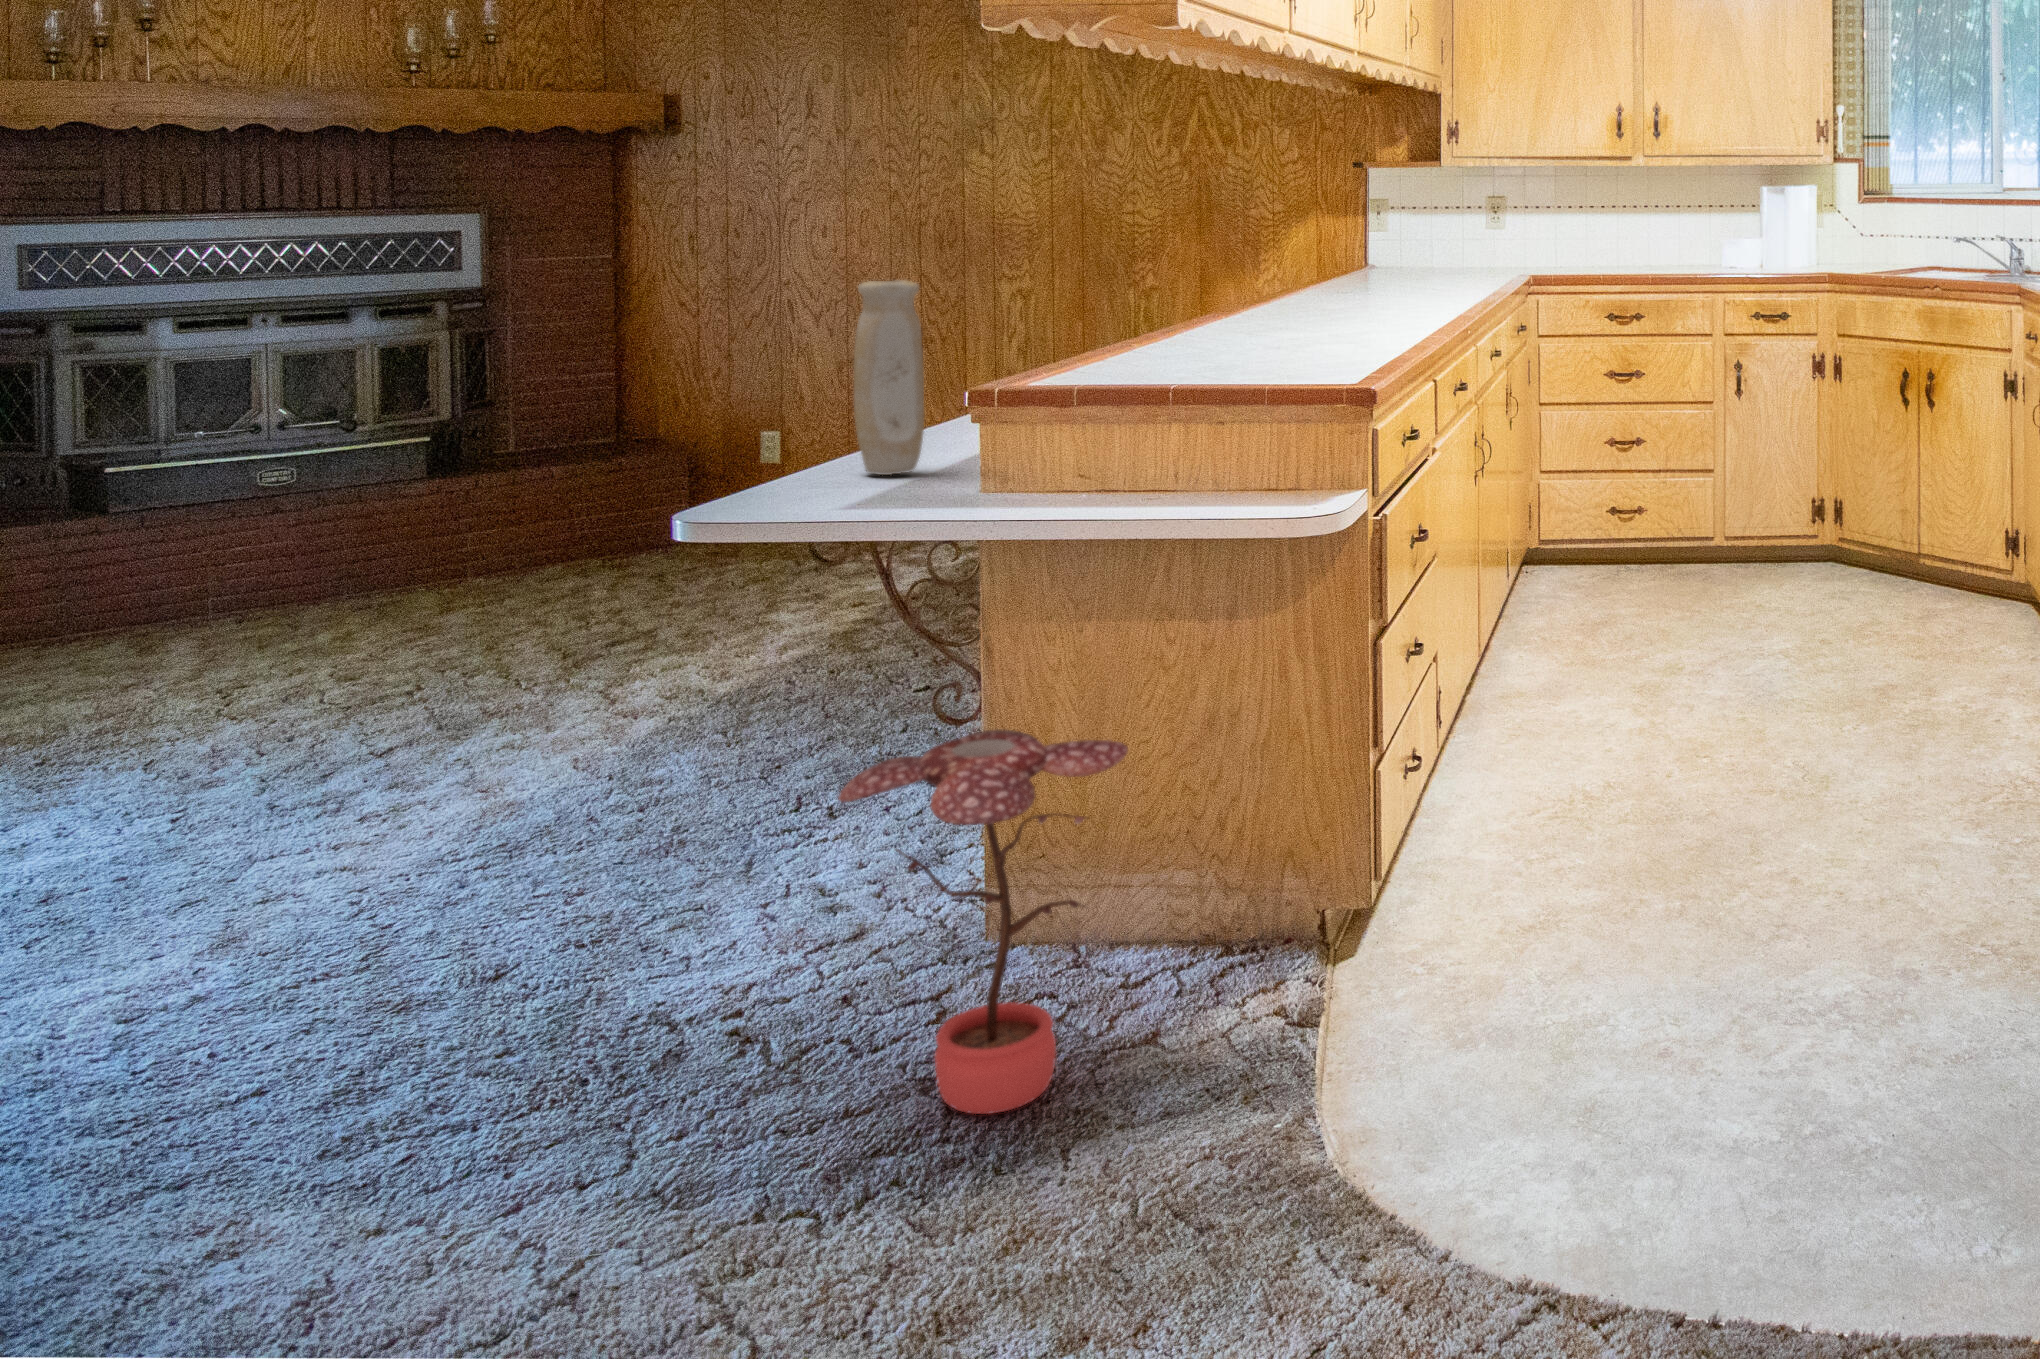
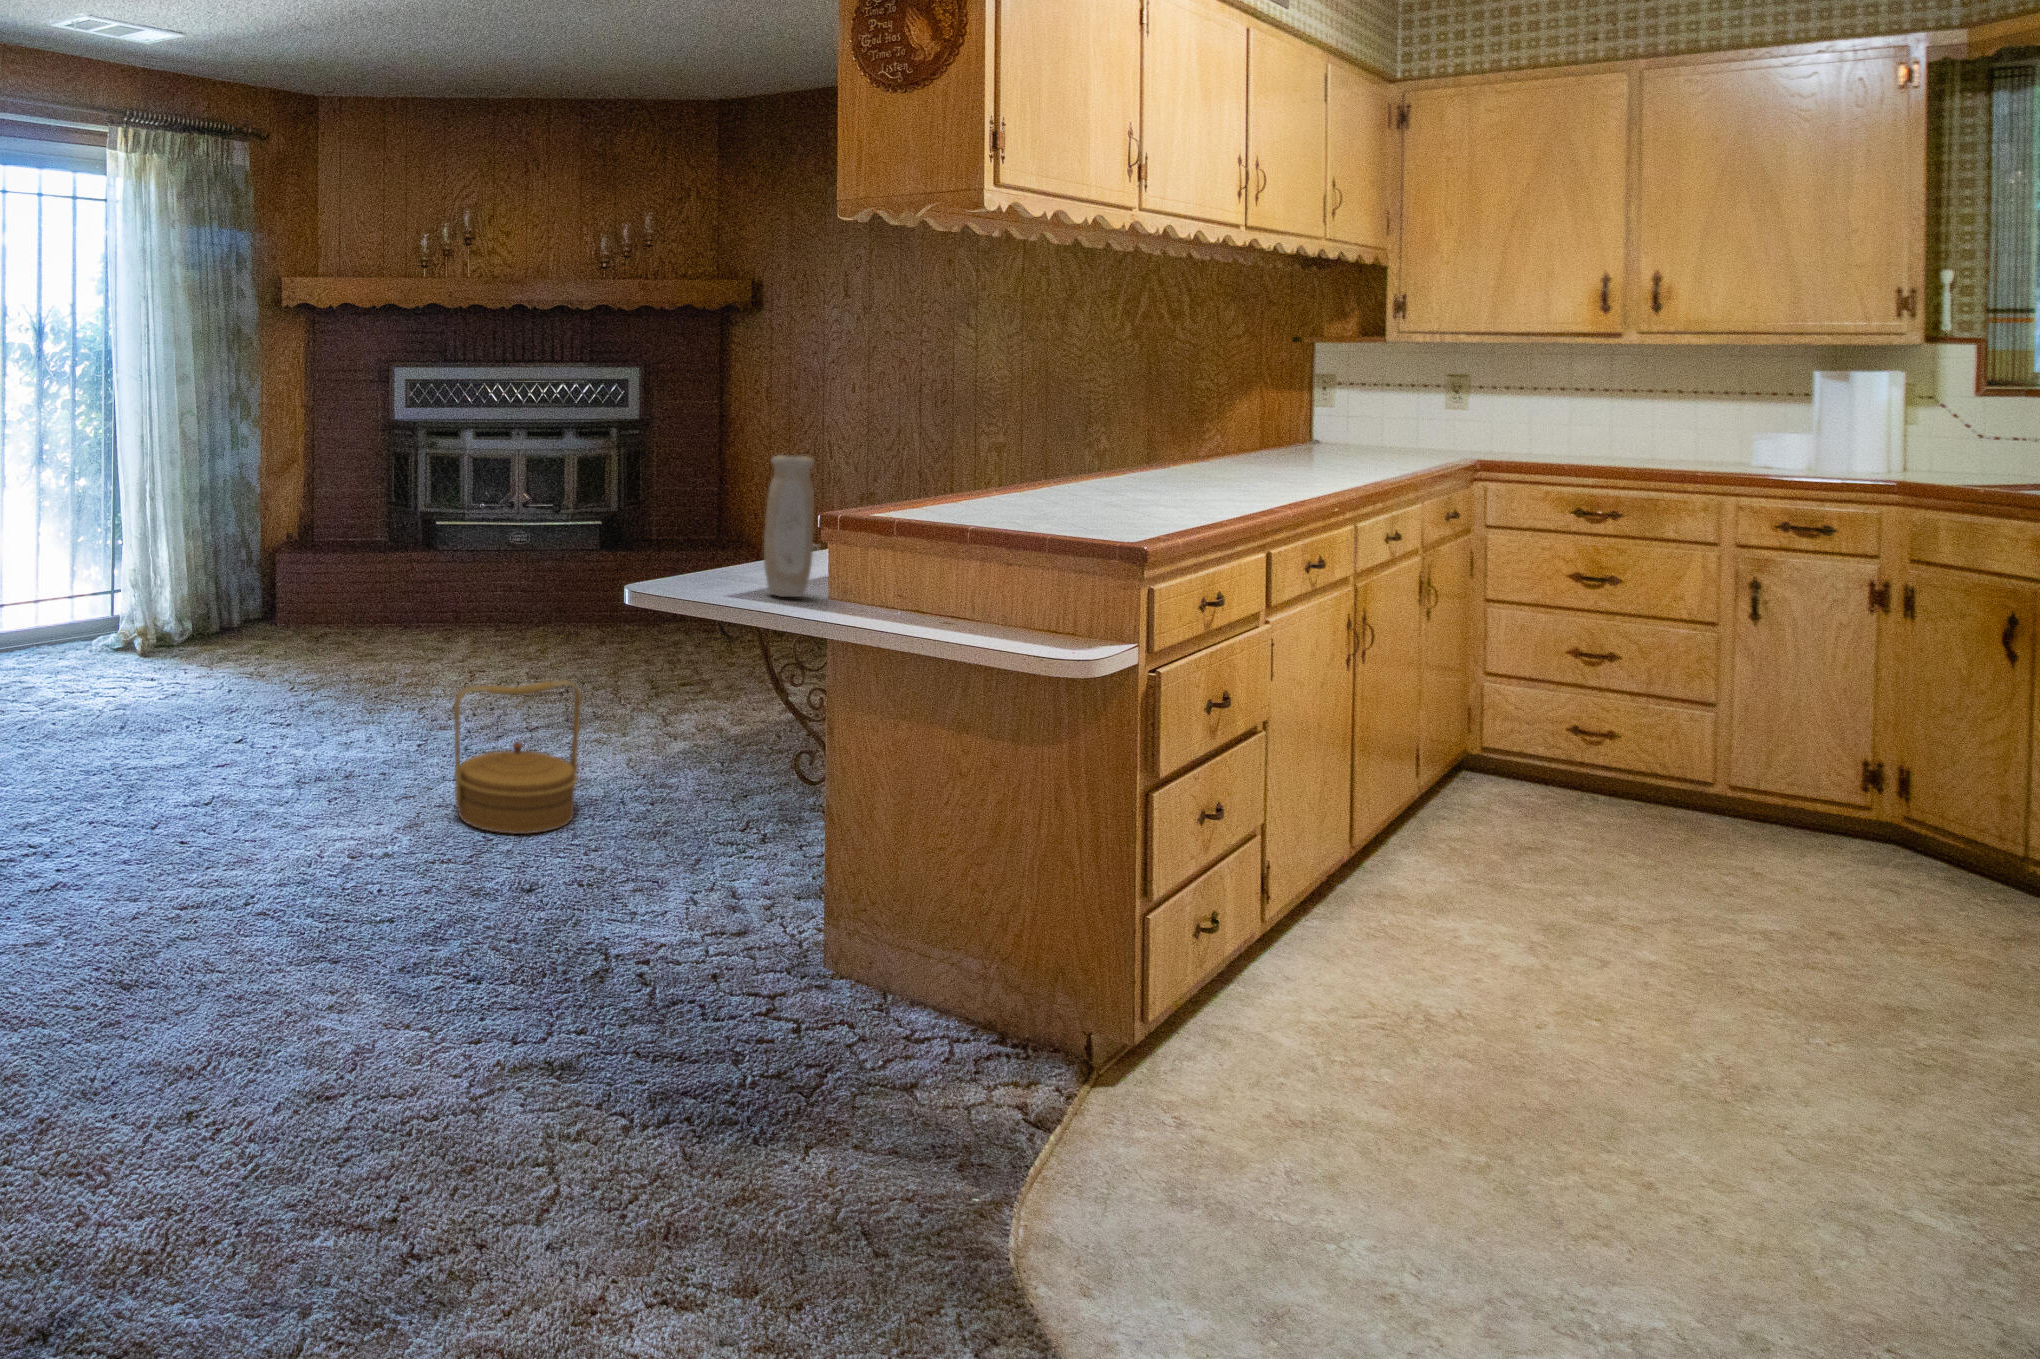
basket: none [293,661,529,915] -> present [454,680,581,834]
potted plant: present [838,729,1128,1114] -> none [686,804,896,1101]

